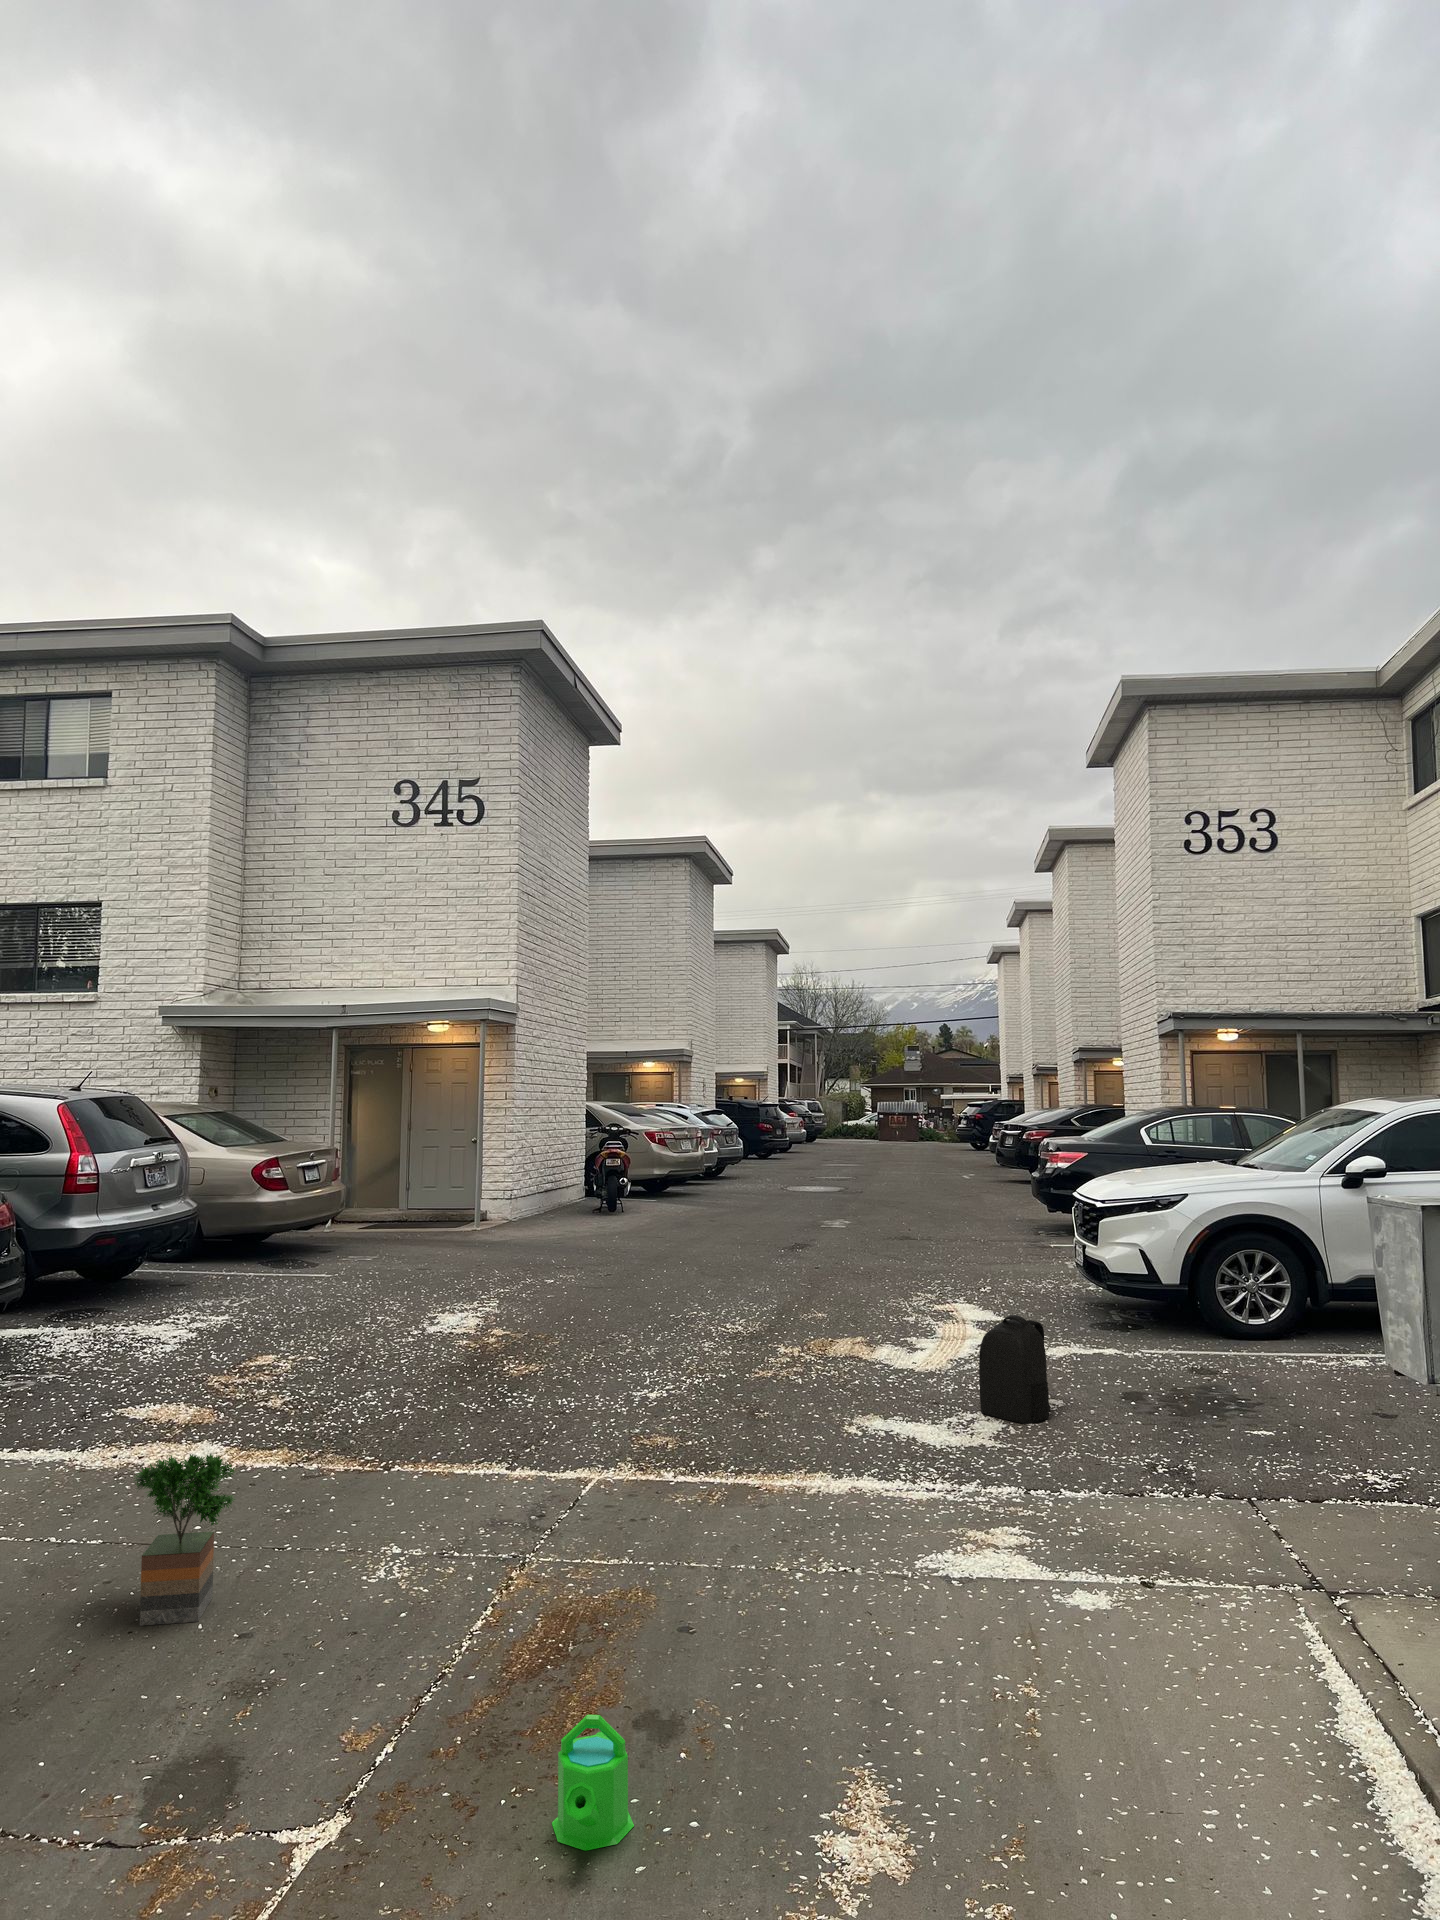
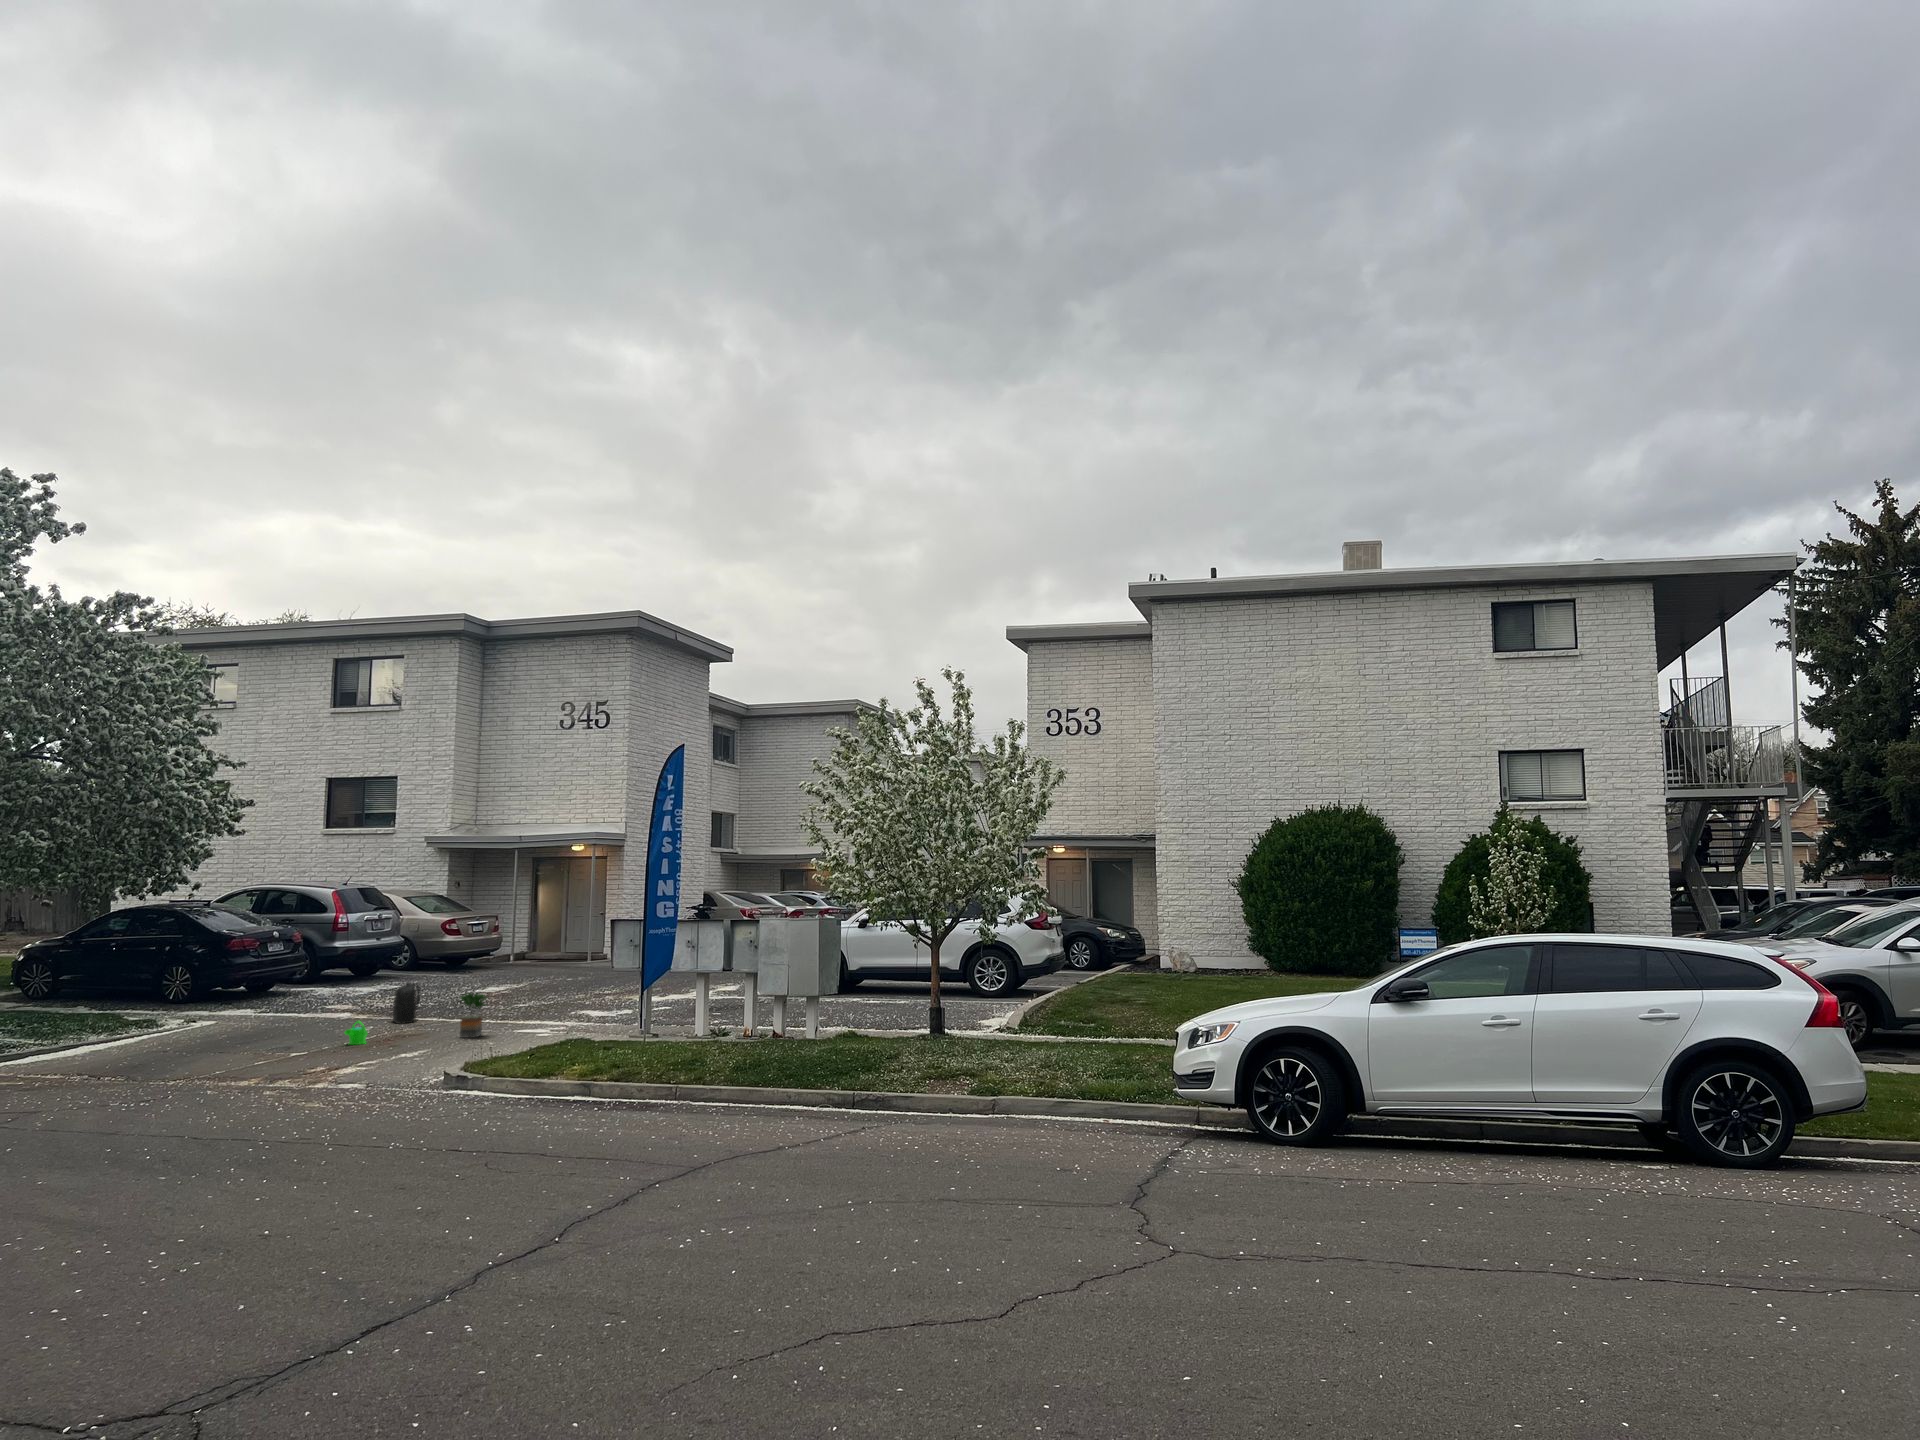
backpack: present [979,1315,1051,1424] -> present [393,982,420,1024]
potted tree: present [134,1454,235,1626] -> present [460,993,487,1038]

